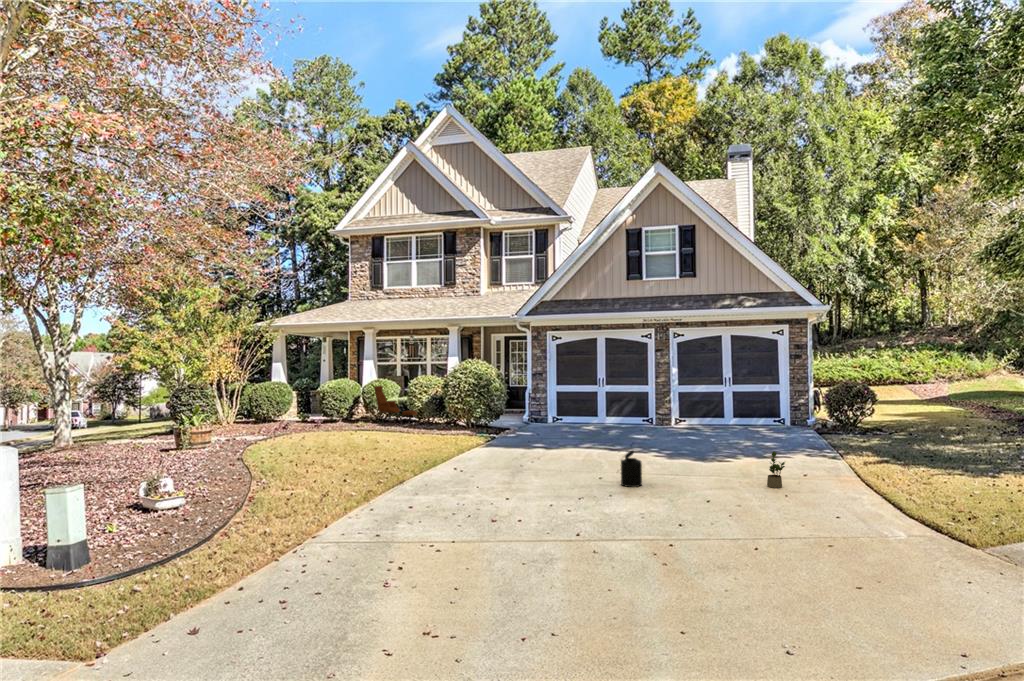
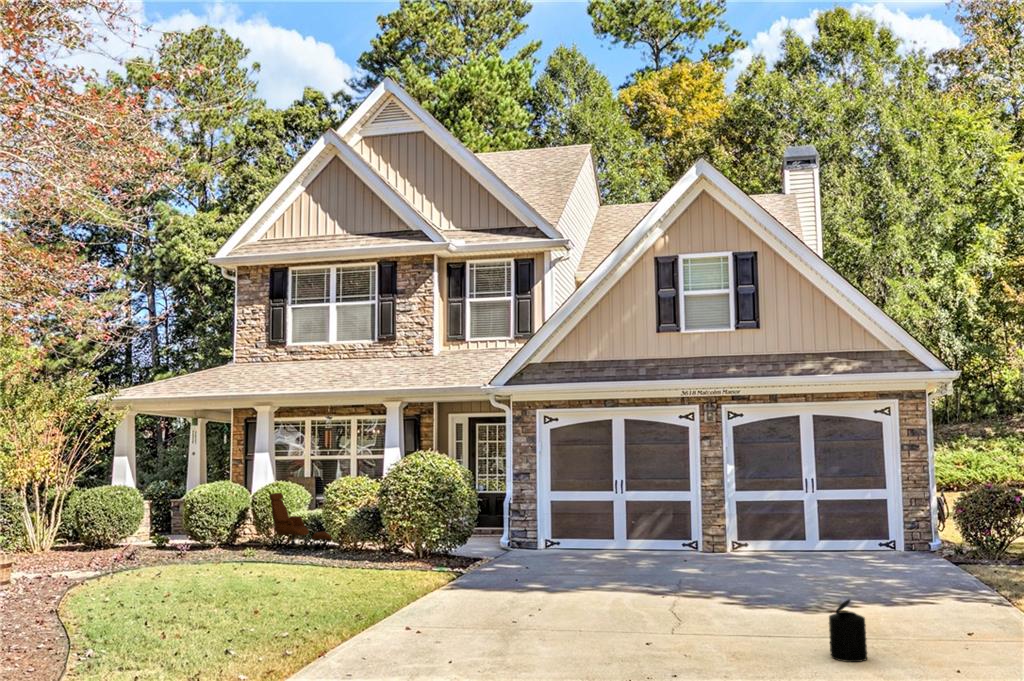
trash can: present [621,451,642,487] -> present [829,600,867,662]
potted plant: present [767,451,785,488] -> none [930,601,959,663]

